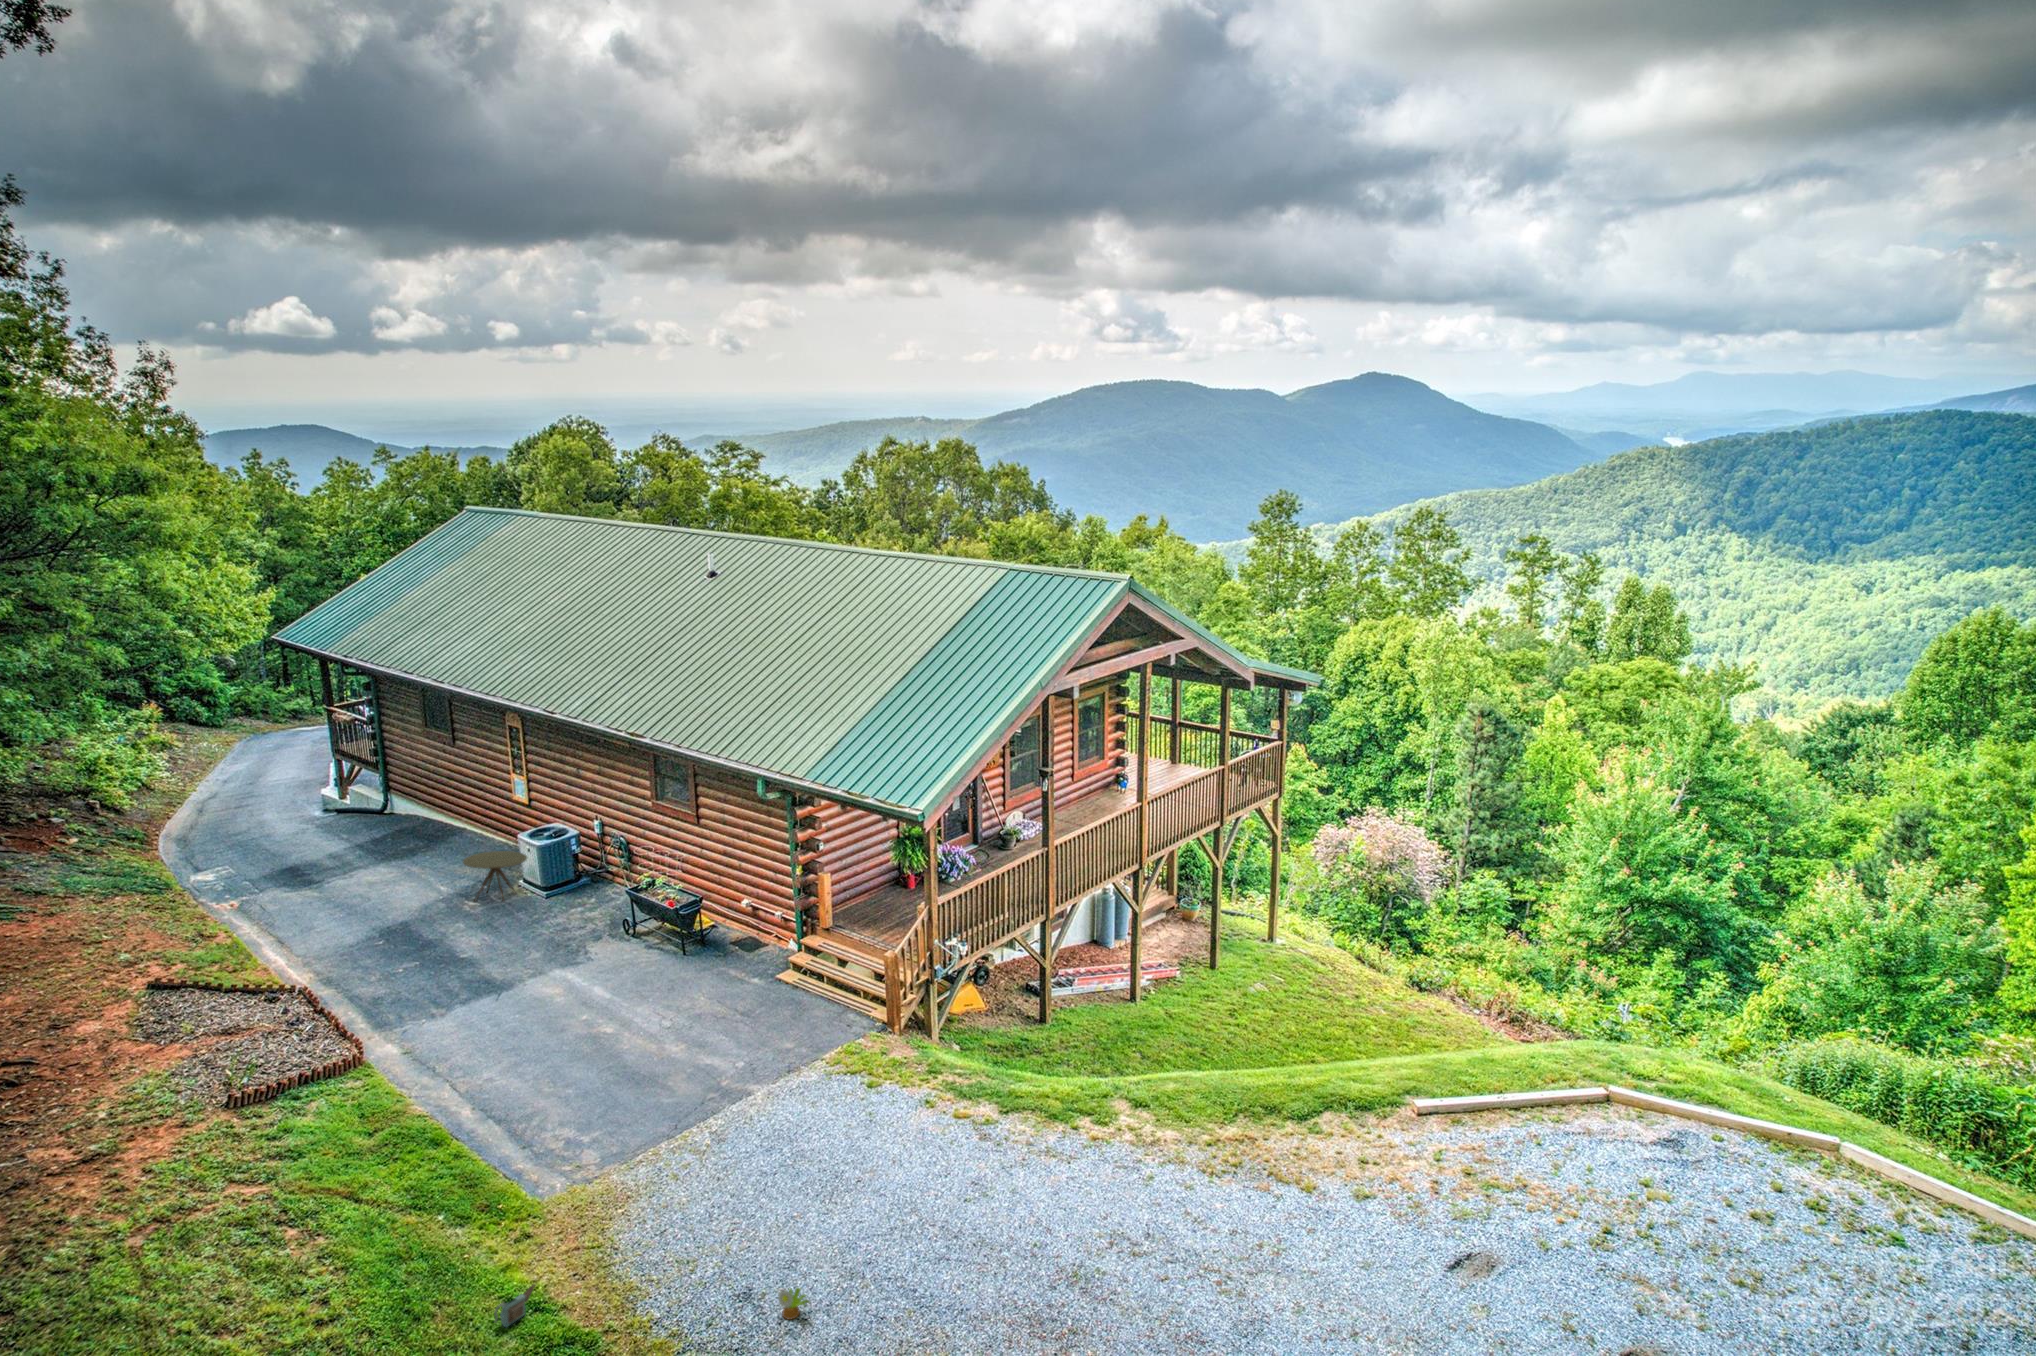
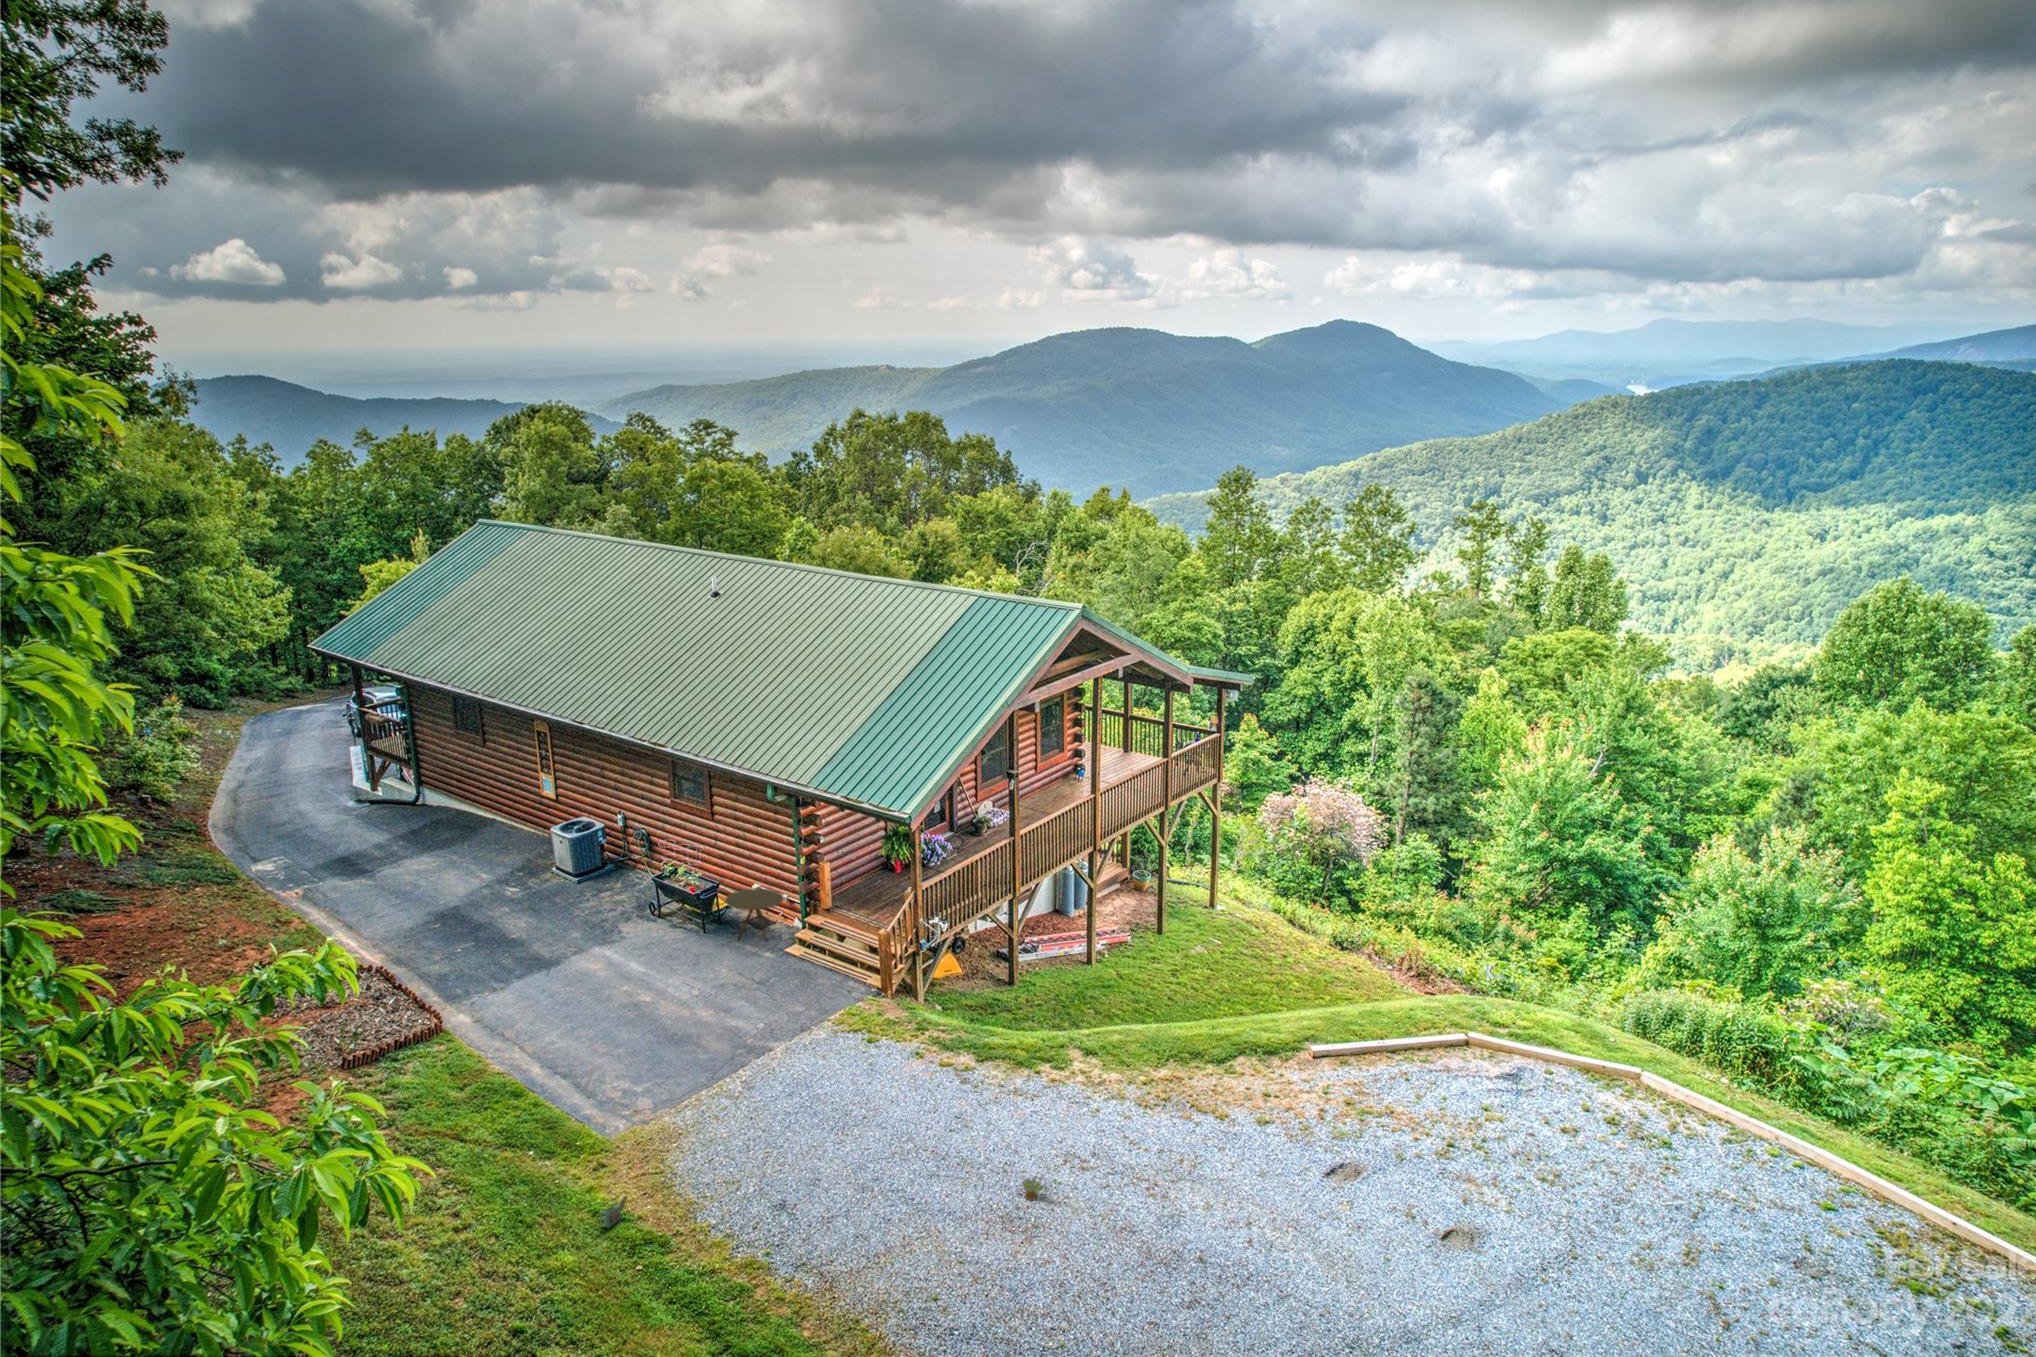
round table: present [463,851,527,901] -> present [725,888,784,939]
decorative plant: present [778,1288,809,1319] -> present [1023,1178,1044,1200]

